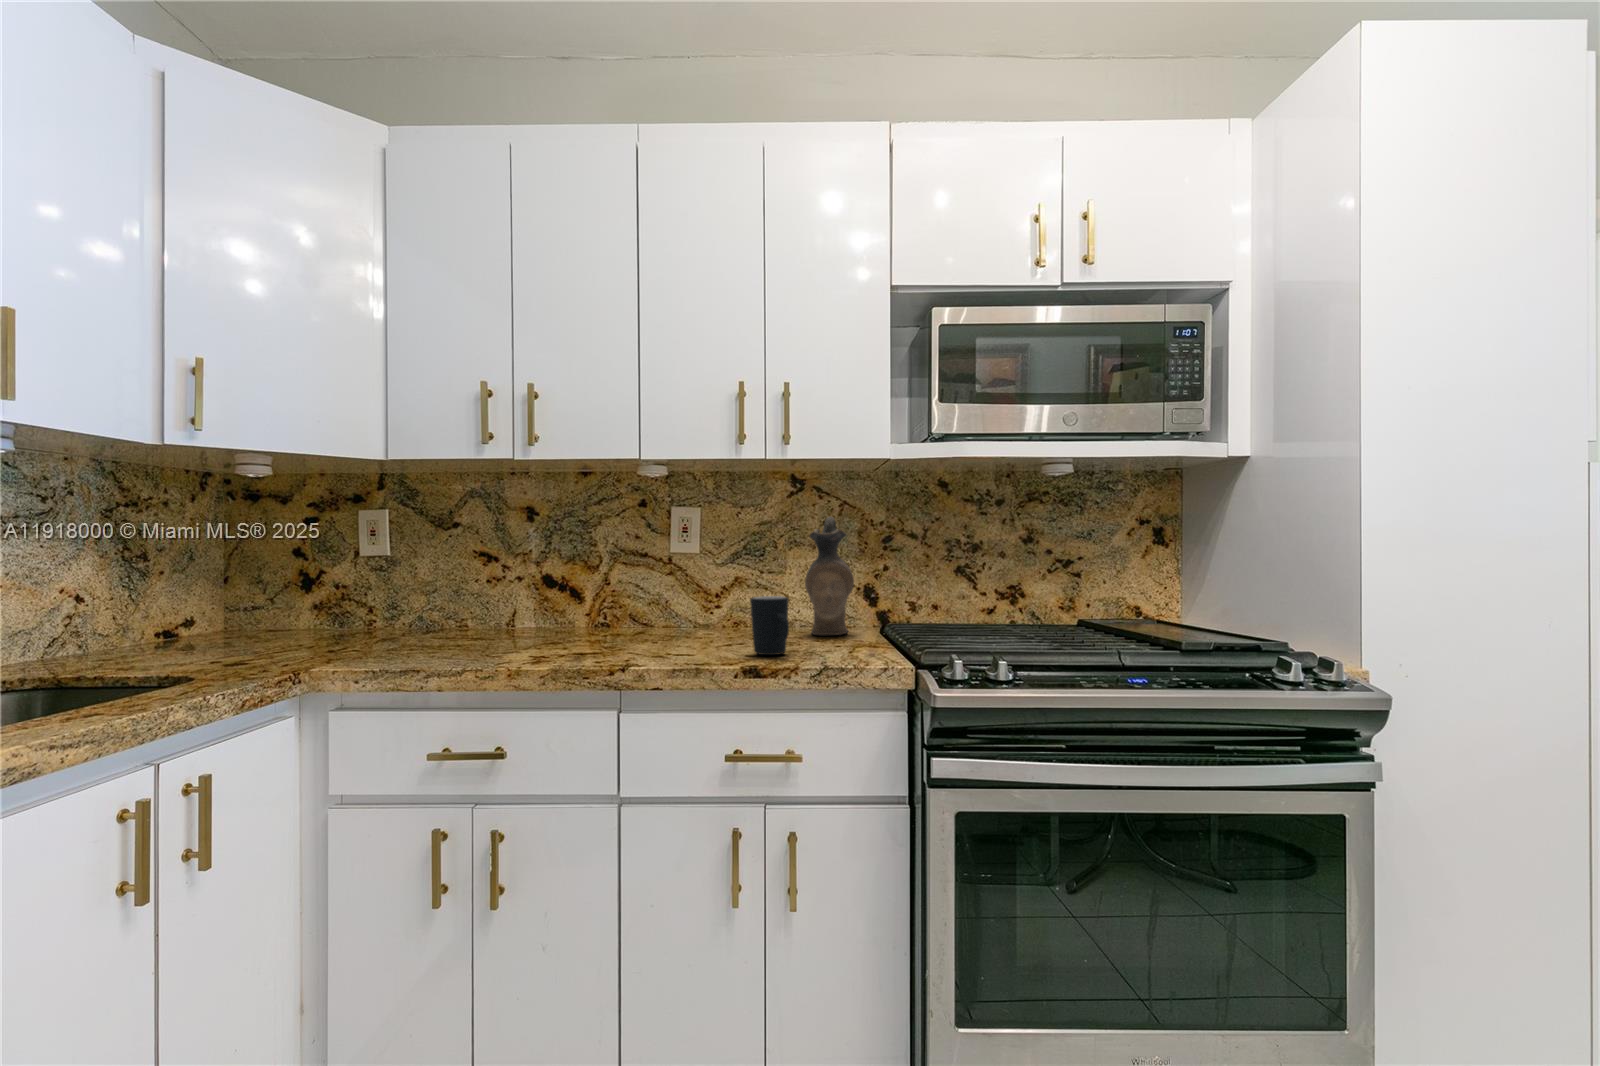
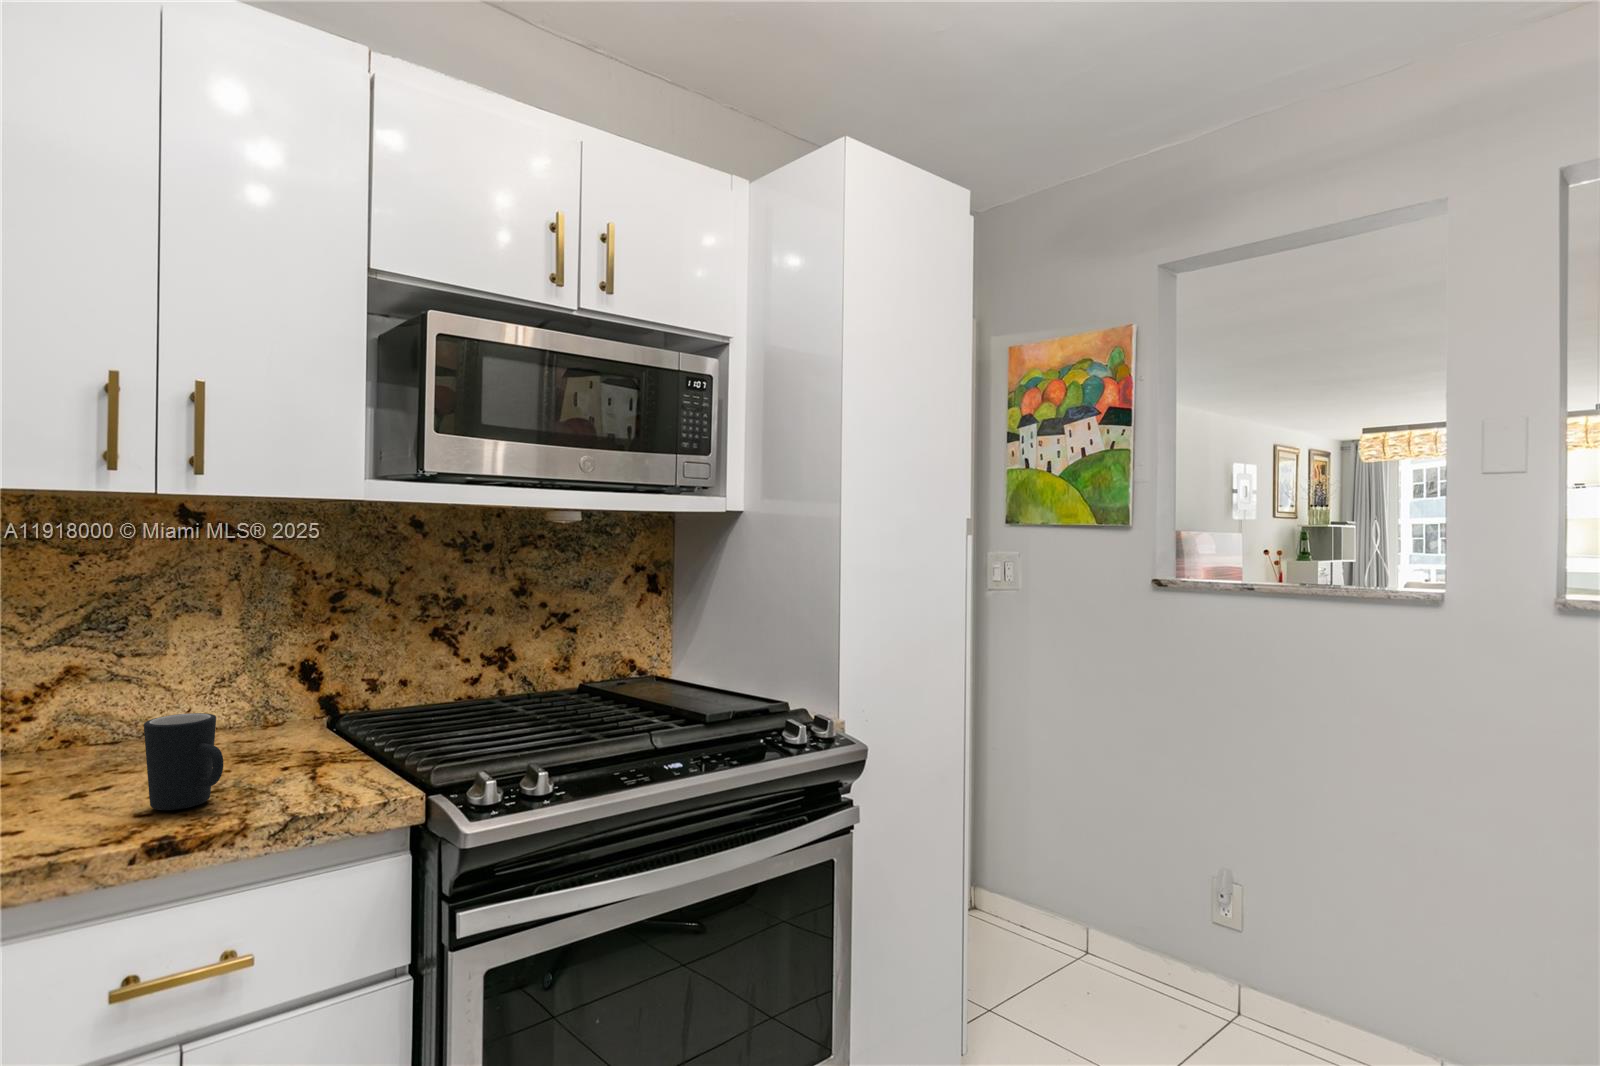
ceramic pitcher: present [805,517,854,635] -> none [218,574,301,750]

